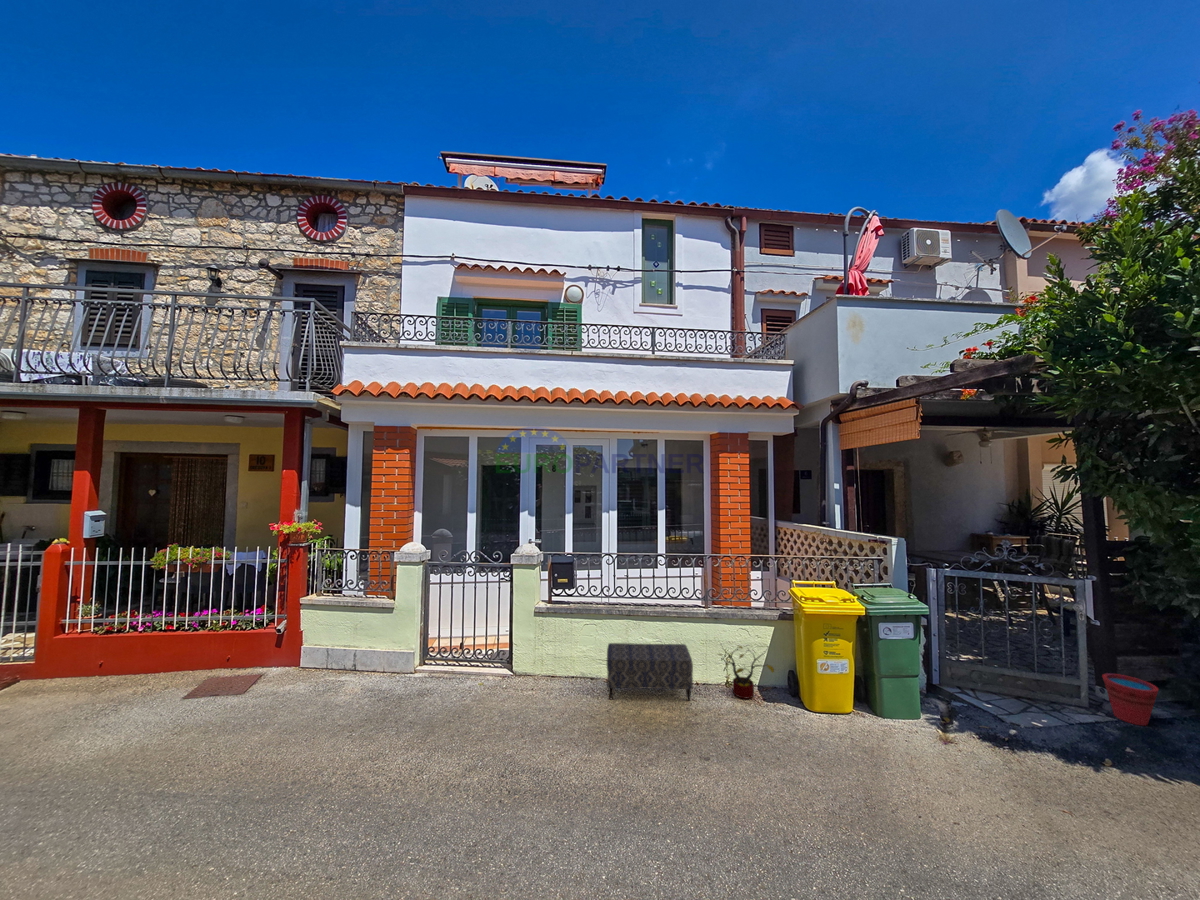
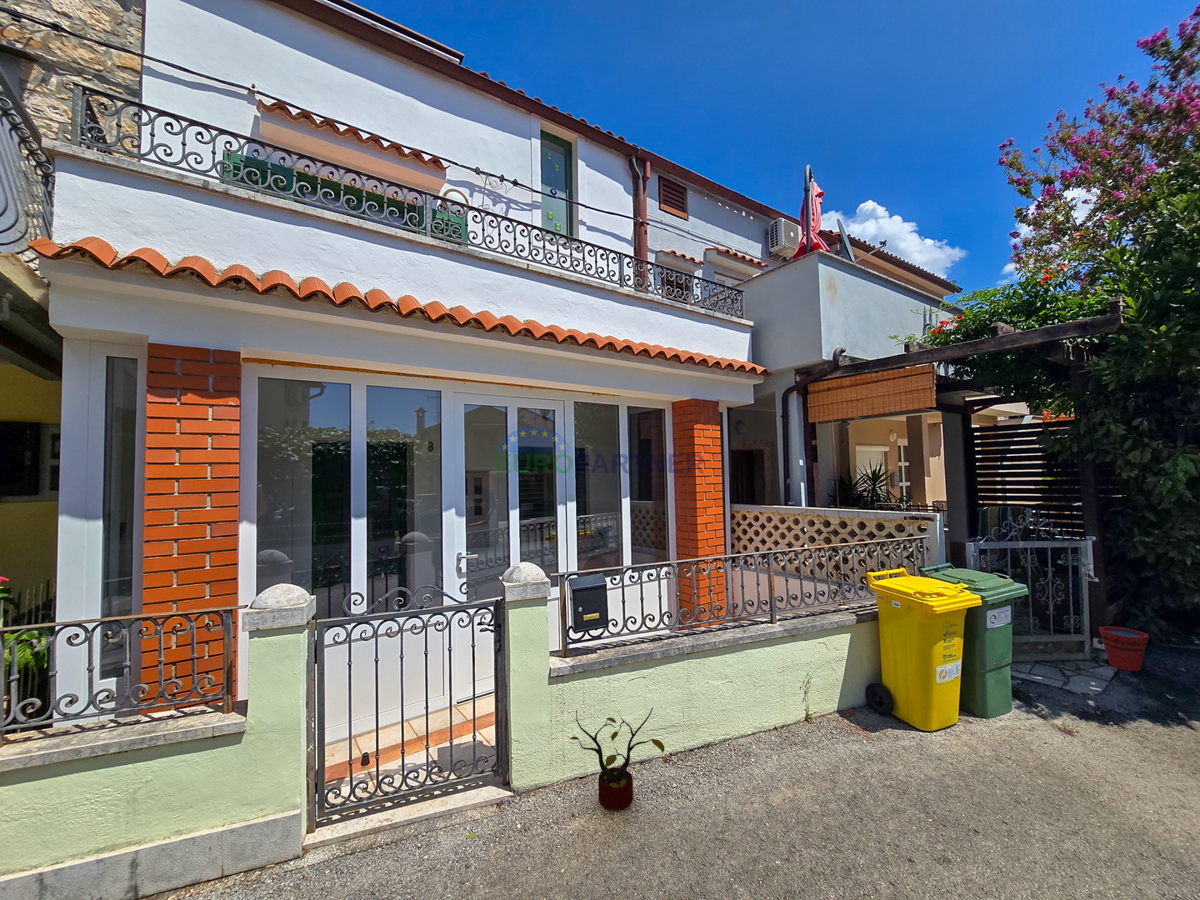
bench: present [607,643,693,701] -> none [669,679,808,793]
decorative plant: present [719,646,774,698] -> present [570,708,664,809]

